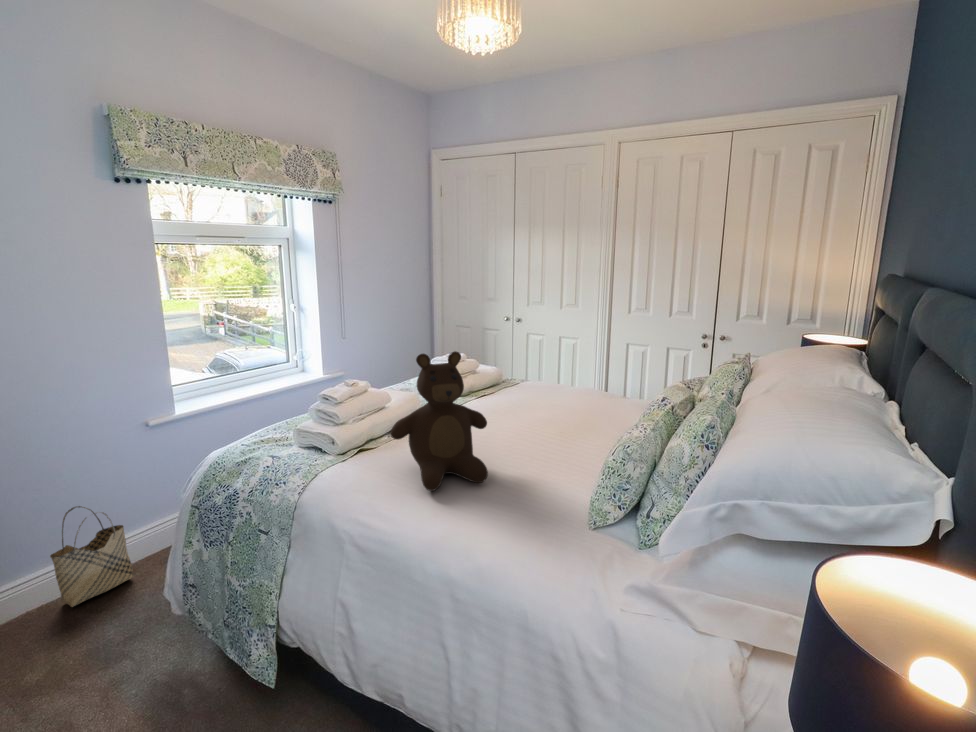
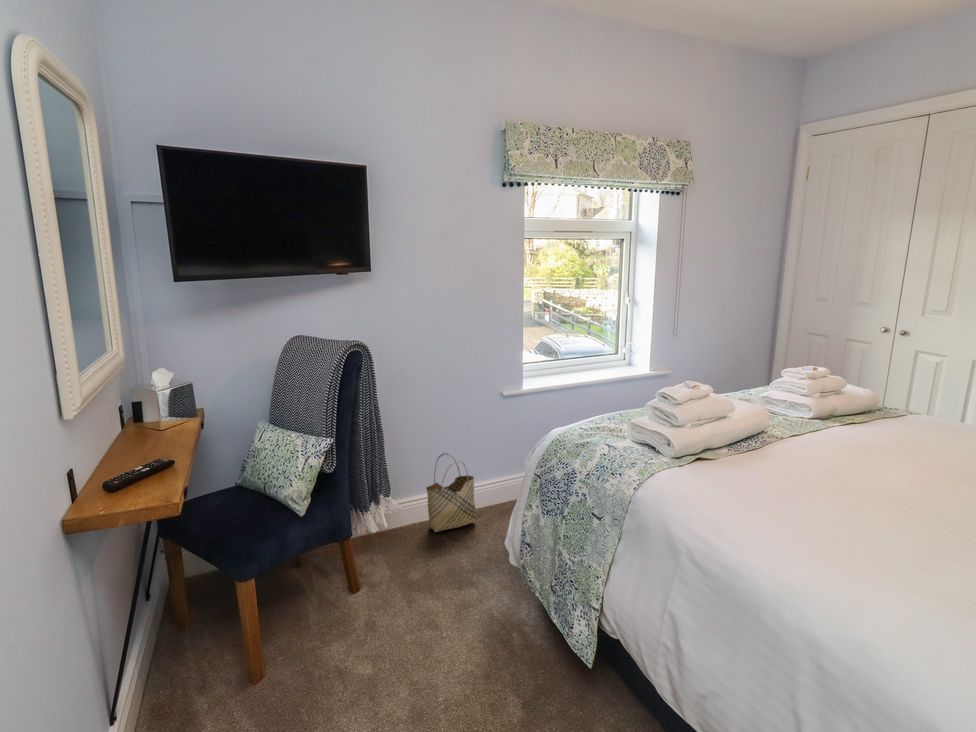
teddy bear: present [391,351,488,491] -> none [740,365,868,529]

